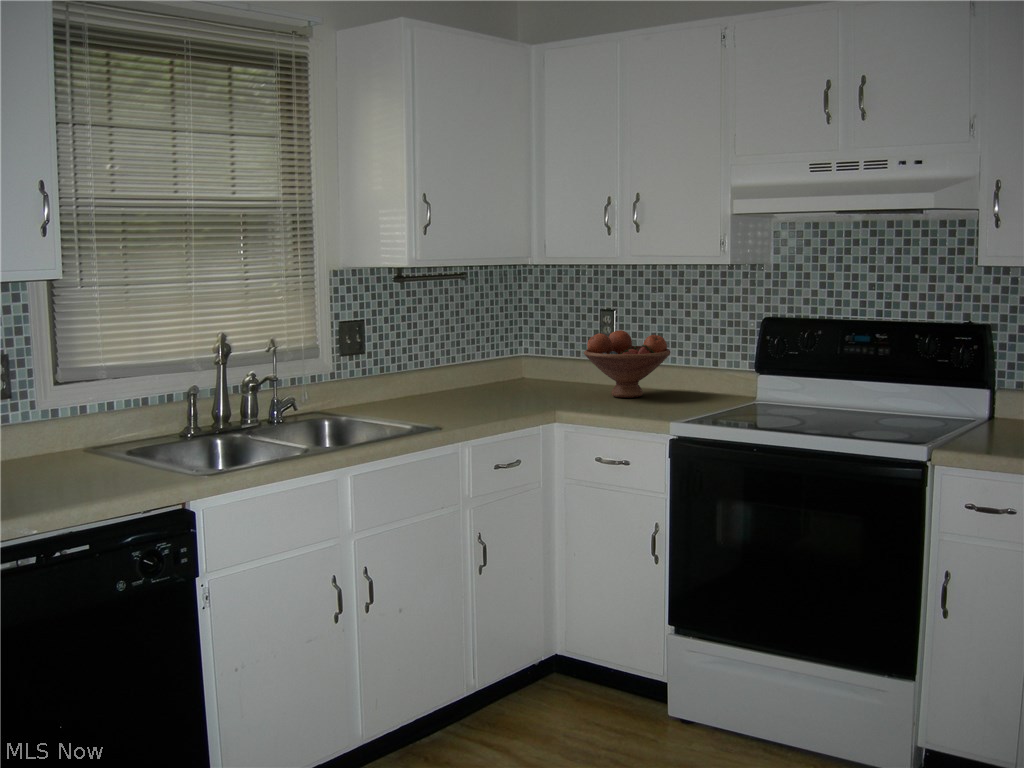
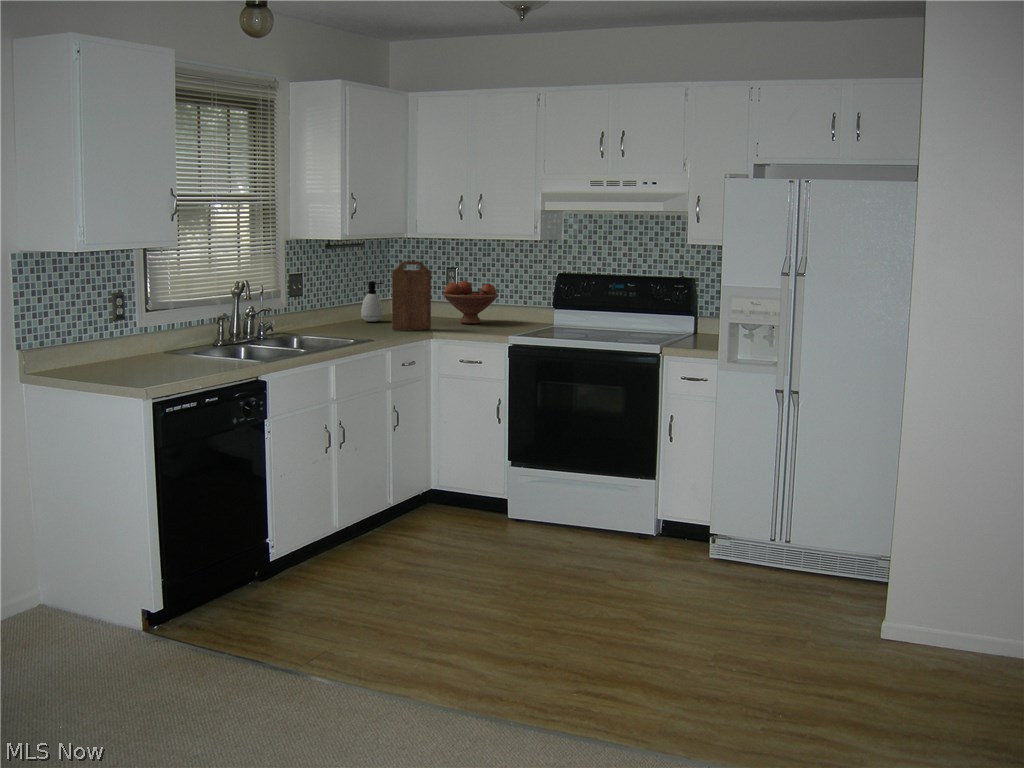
cutting board: none [495,303,557,410] -> present [392,261,431,330]
soap dispenser: none [465,333,498,393] -> present [361,281,383,322]

